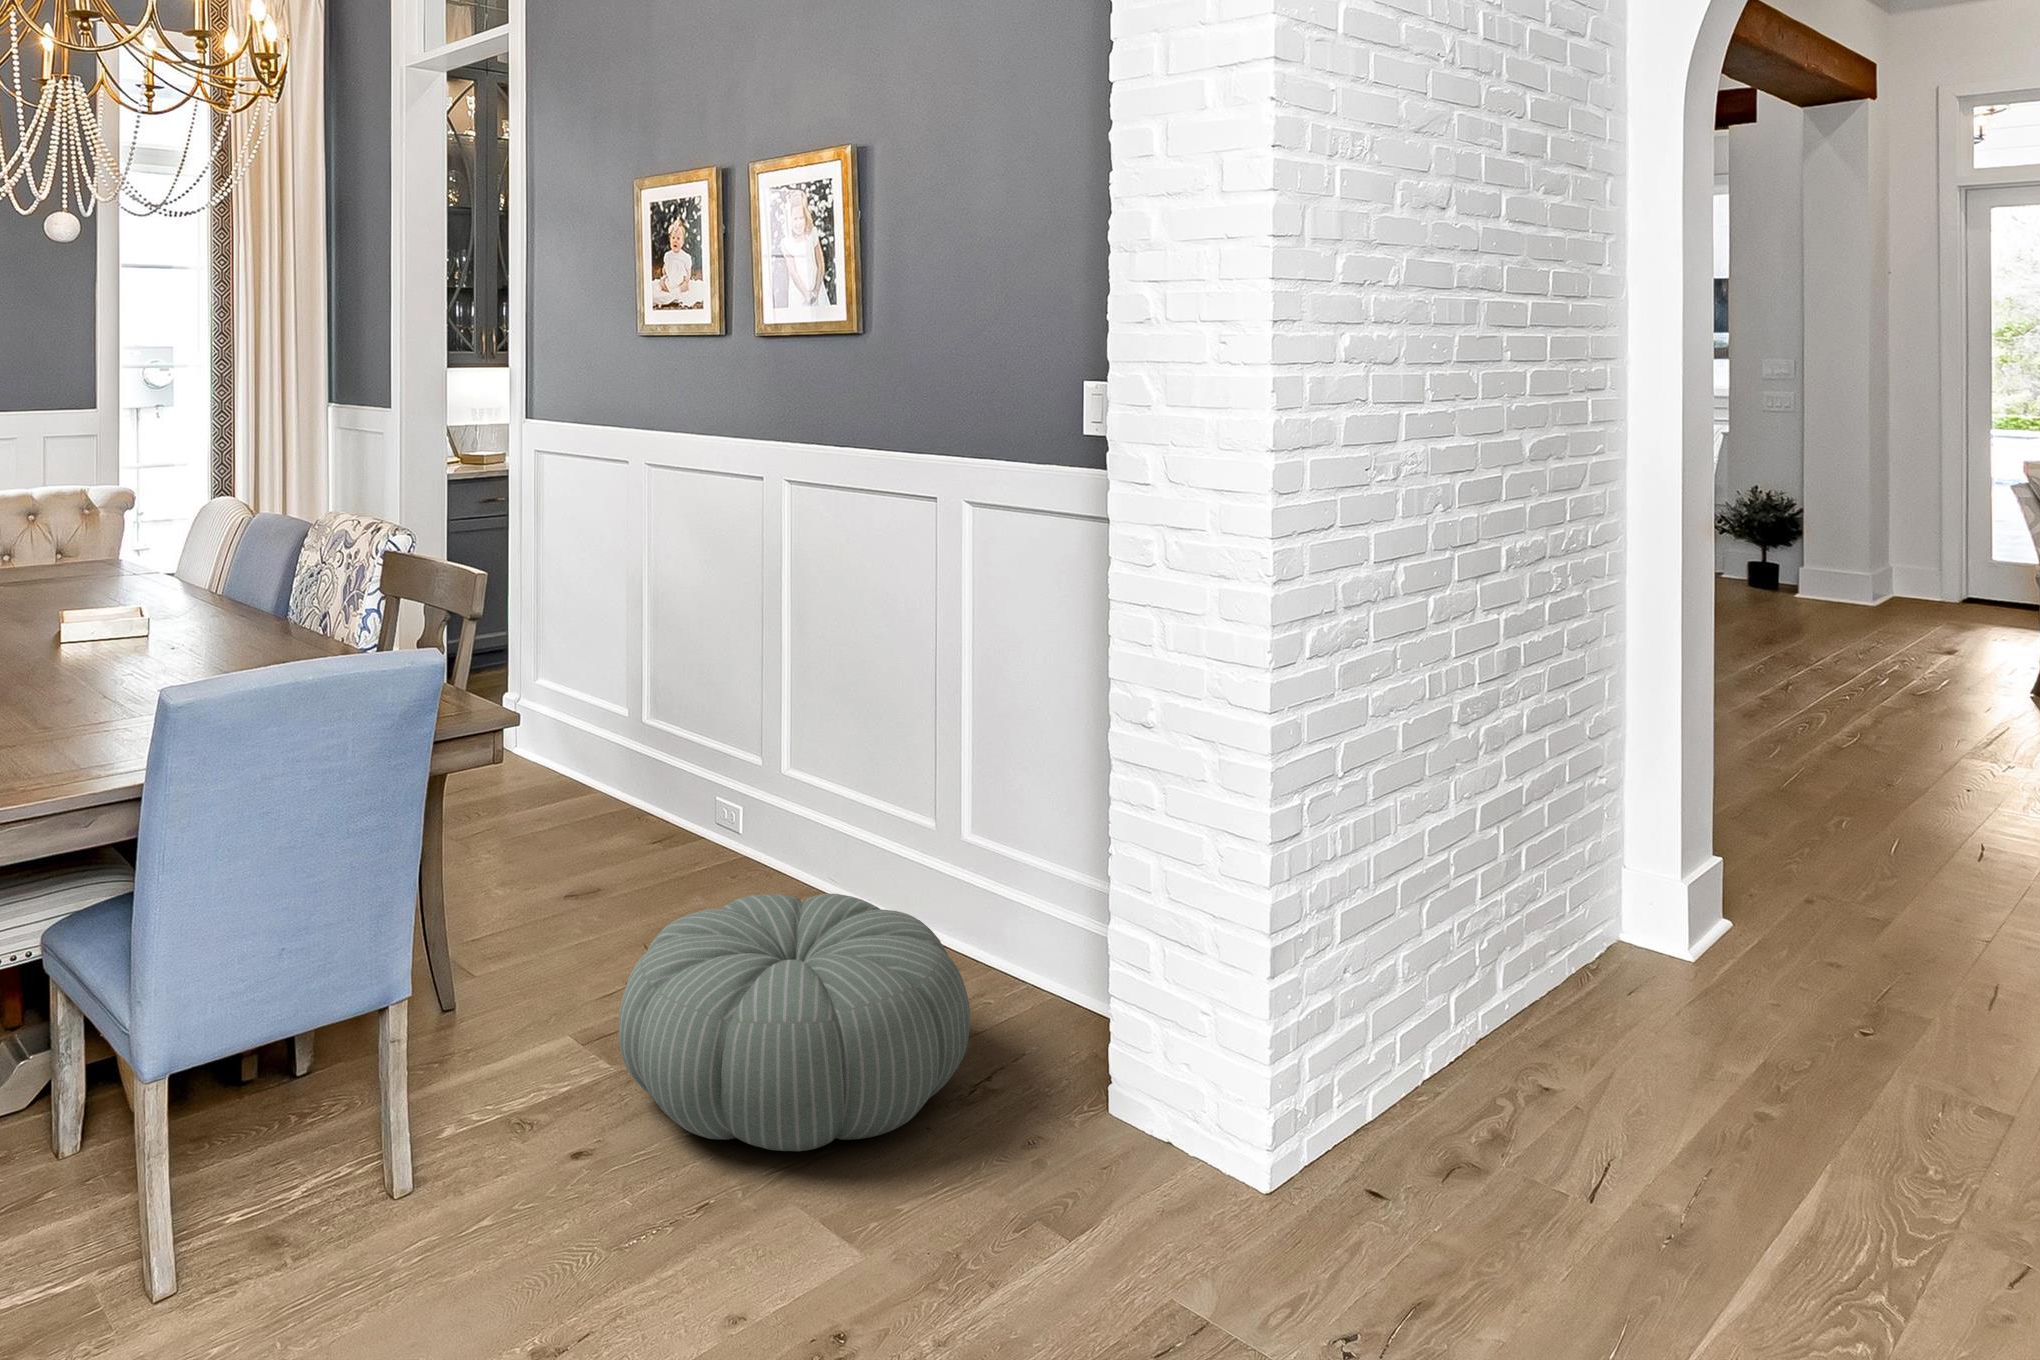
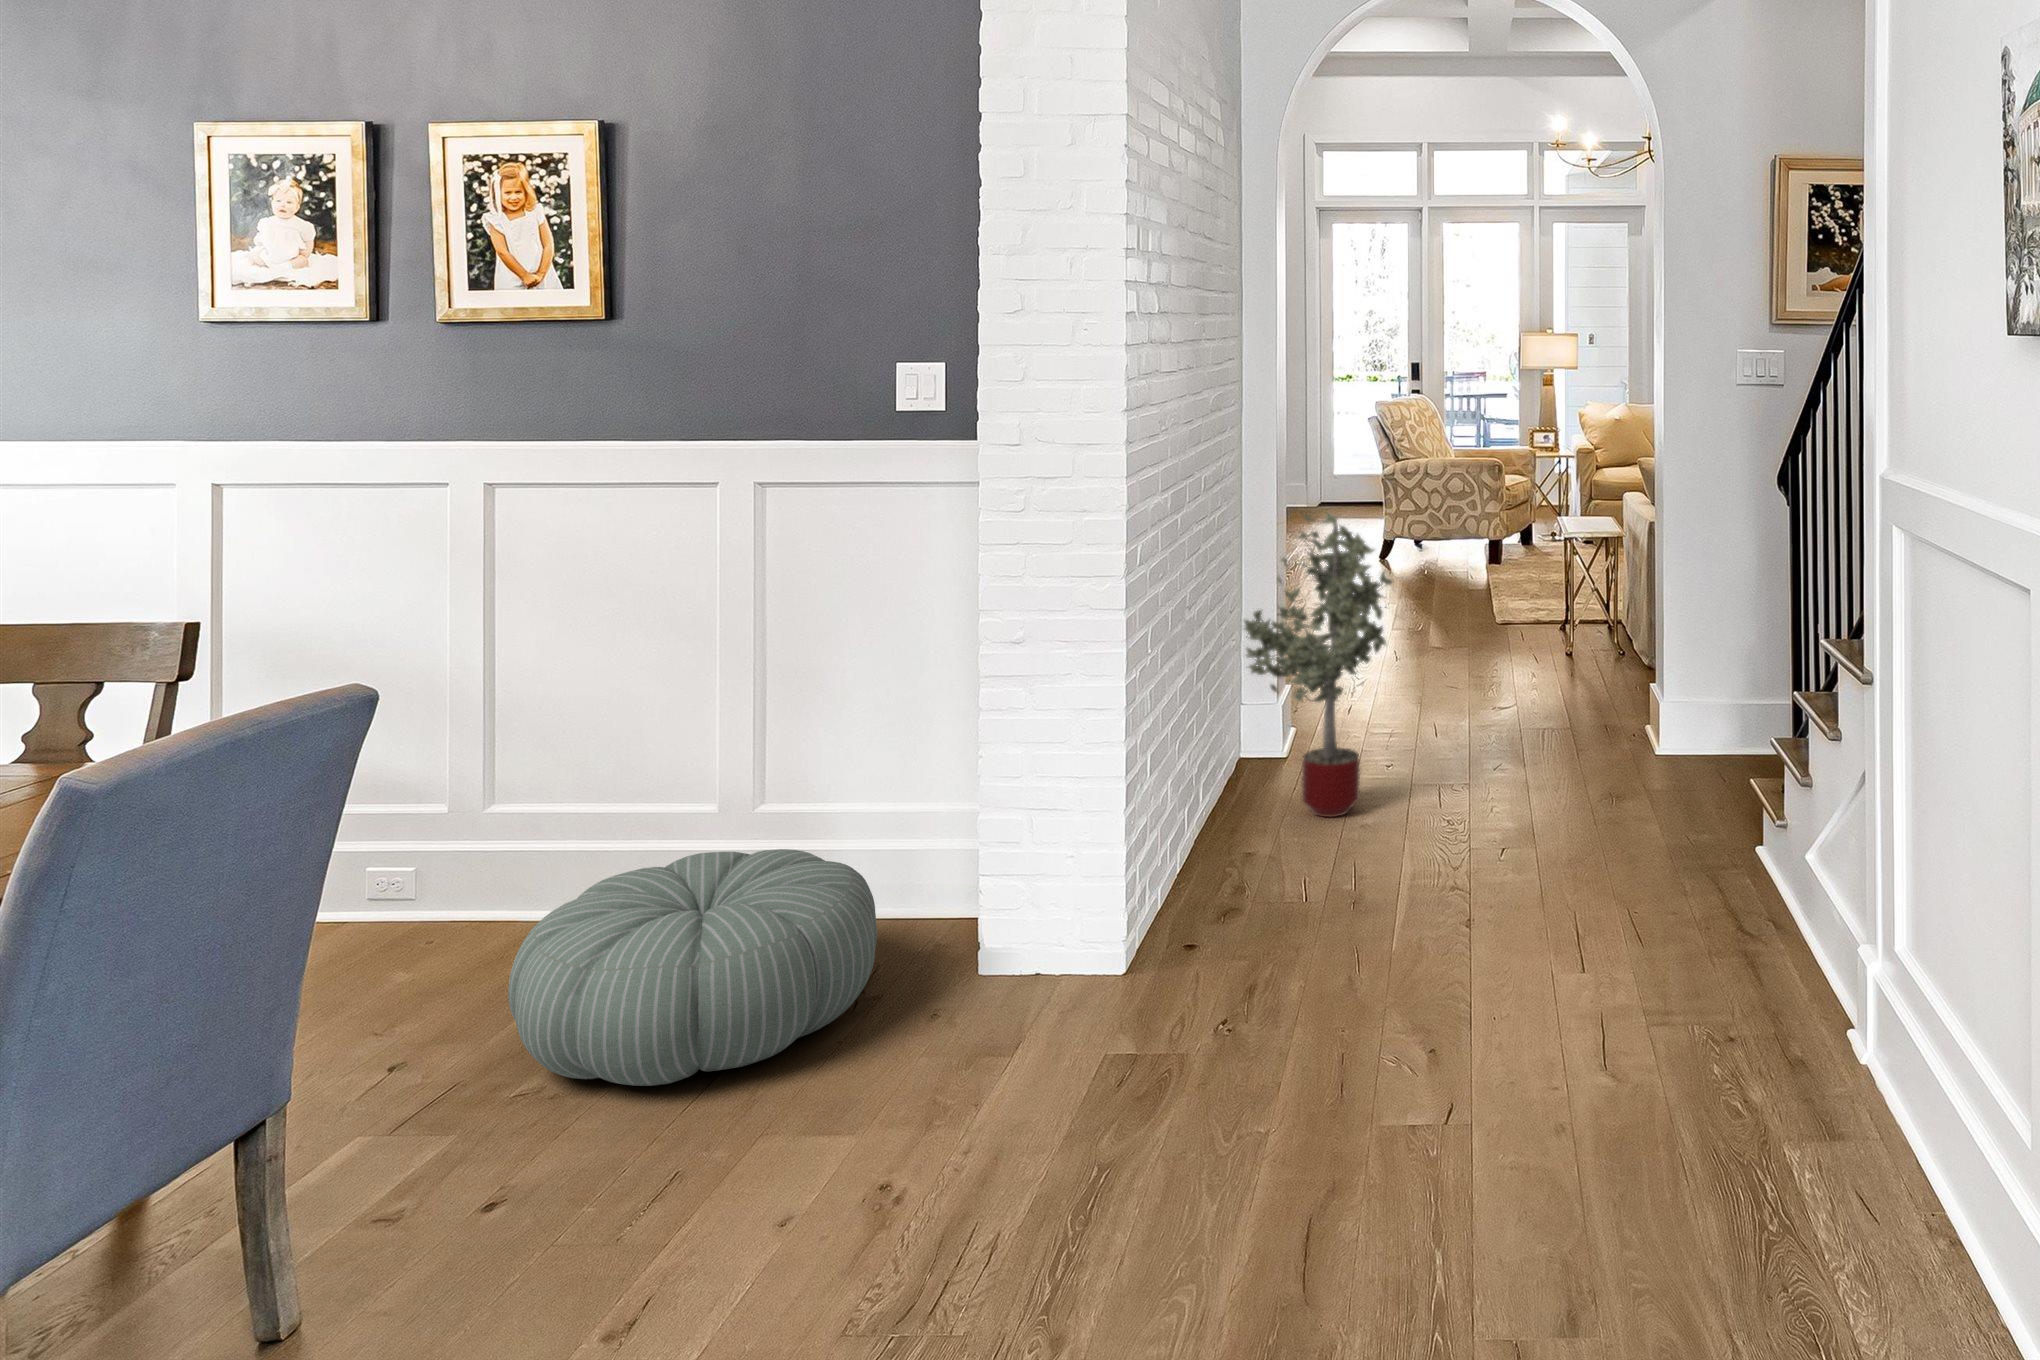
potted tree: none [1532,608,1818,1092] -> present [1245,513,1392,817]

